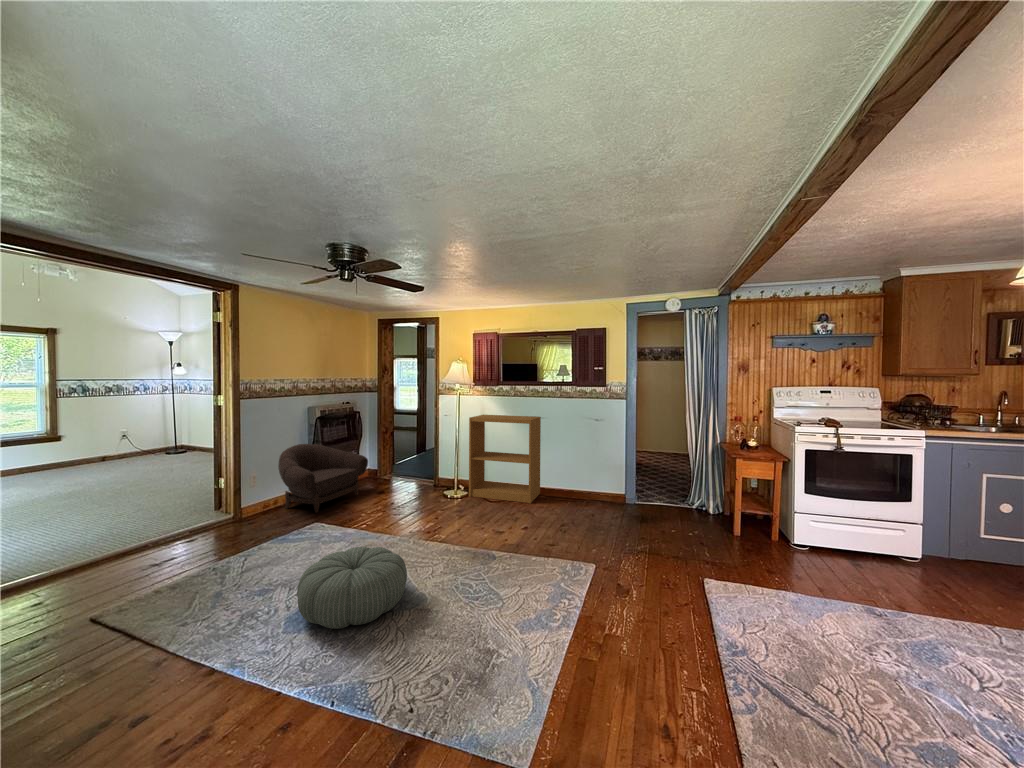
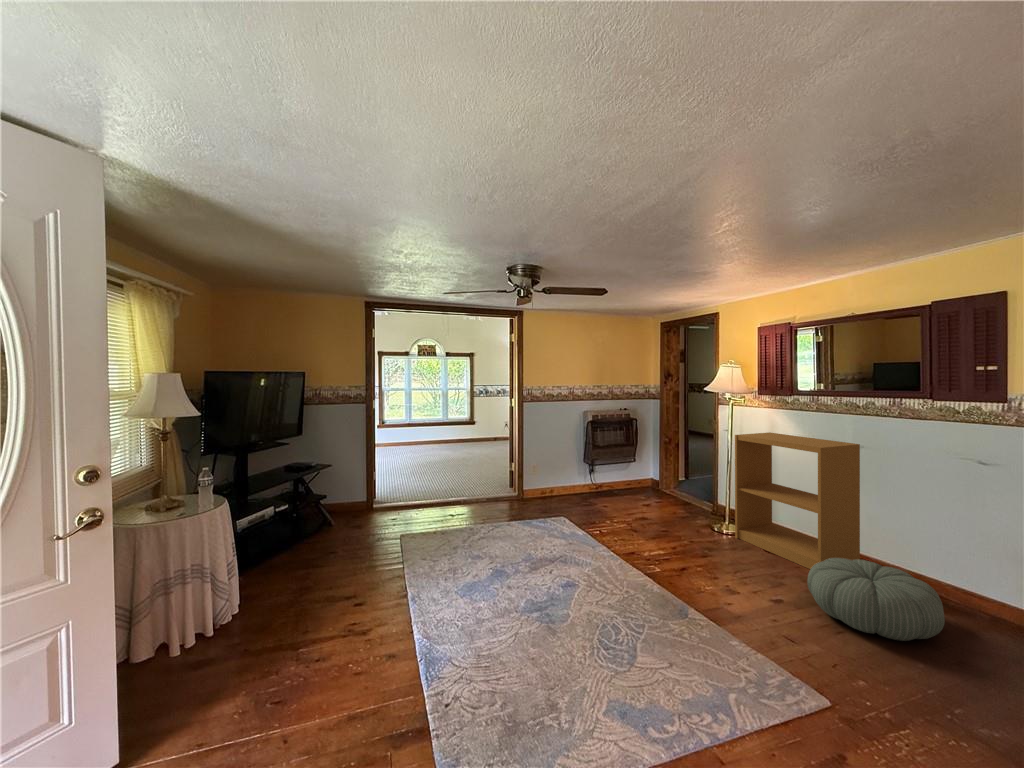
armchair: present [278,444,368,513] -> none [546,445,630,511]
pouf: present [297,547,407,629] -> present [807,558,945,641]

